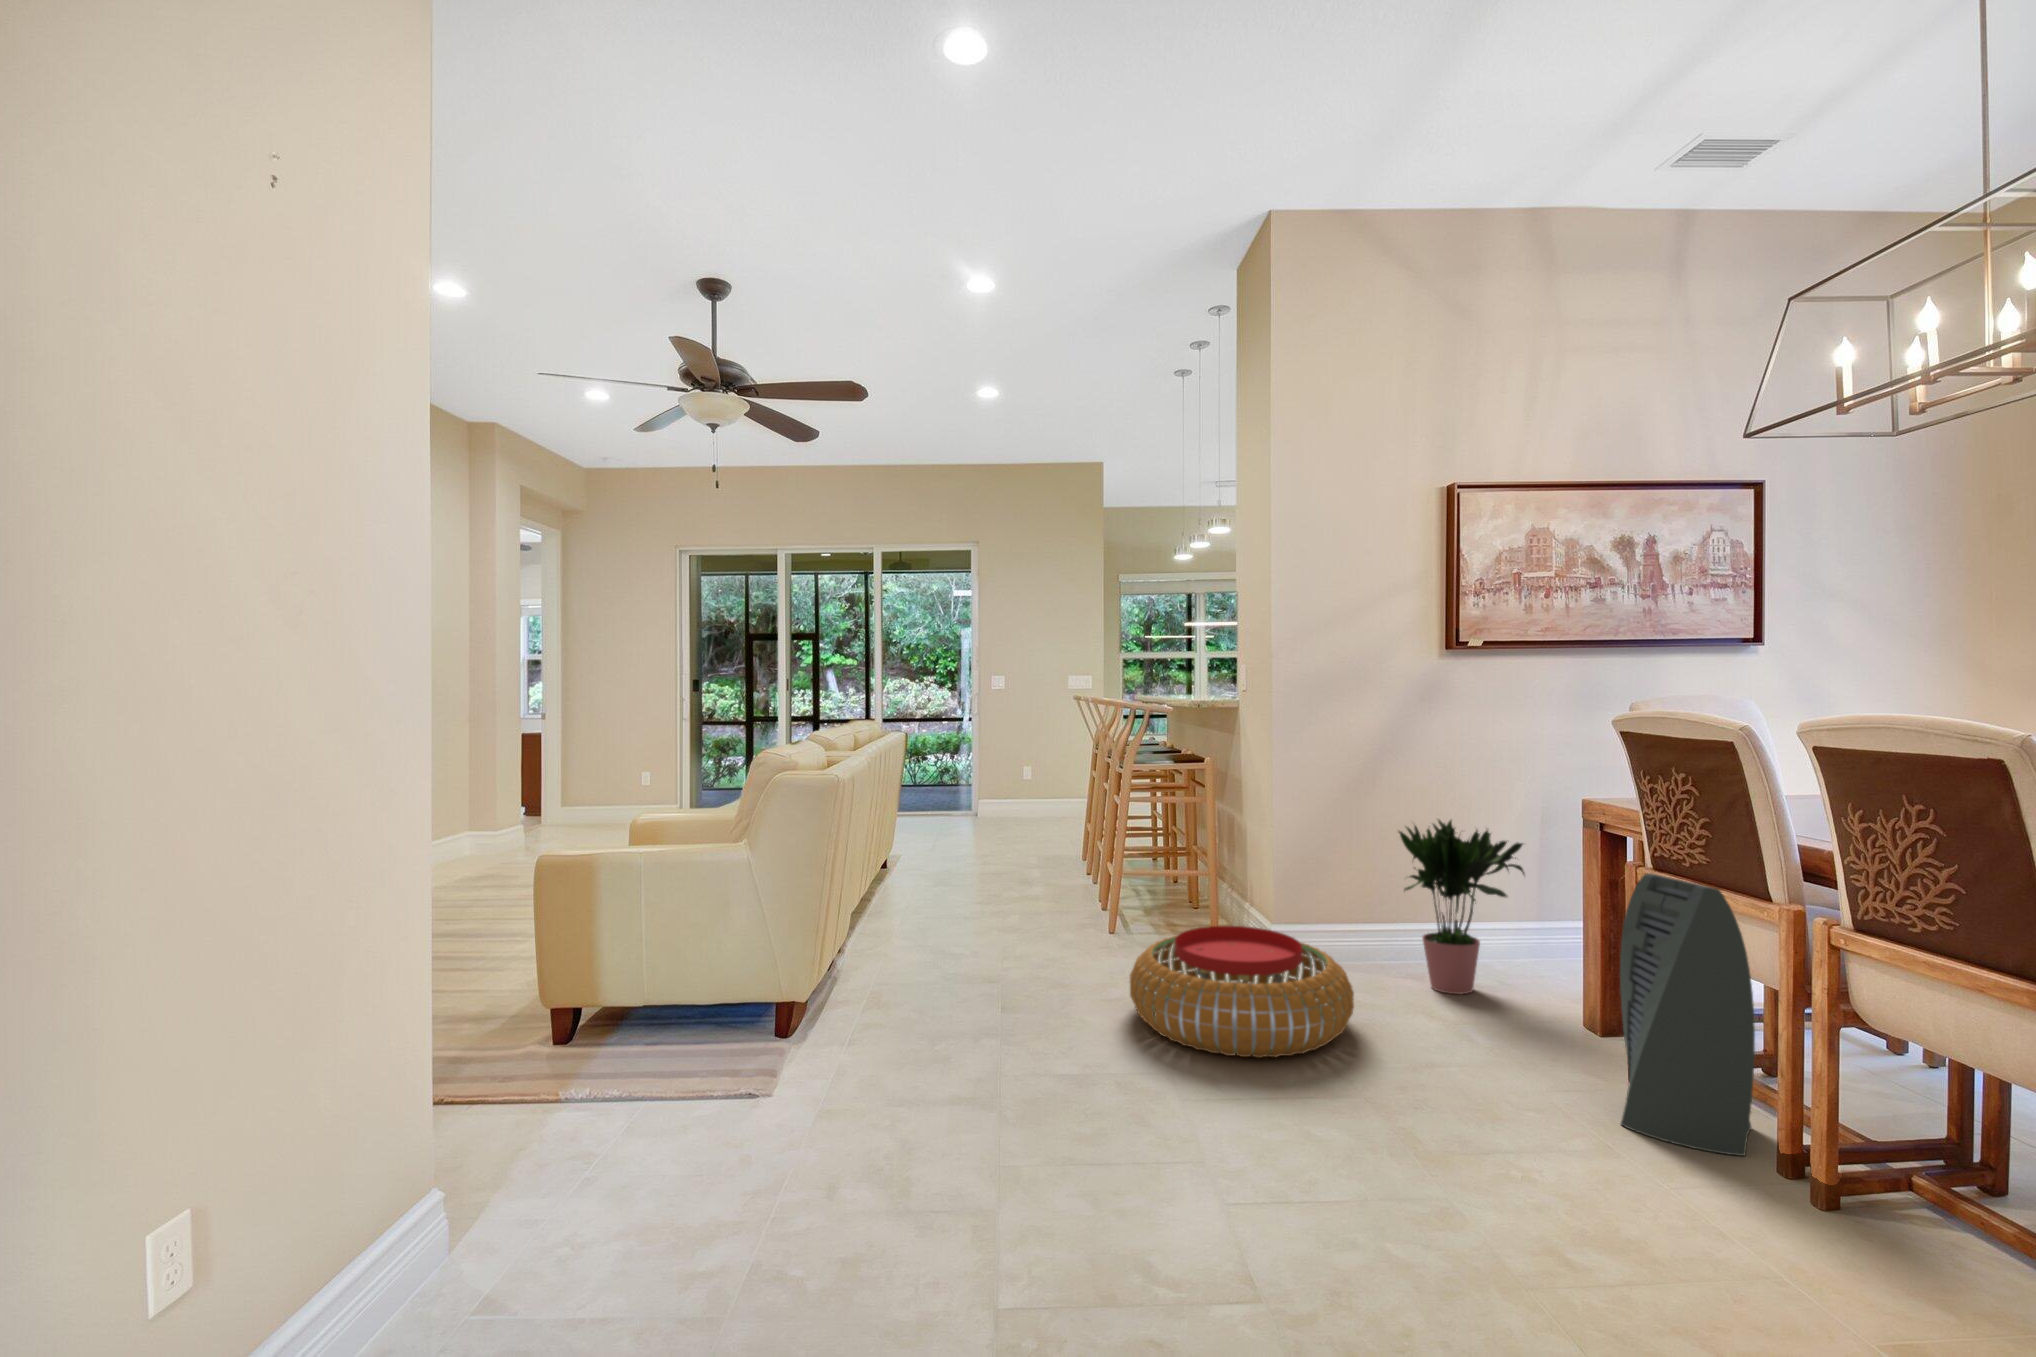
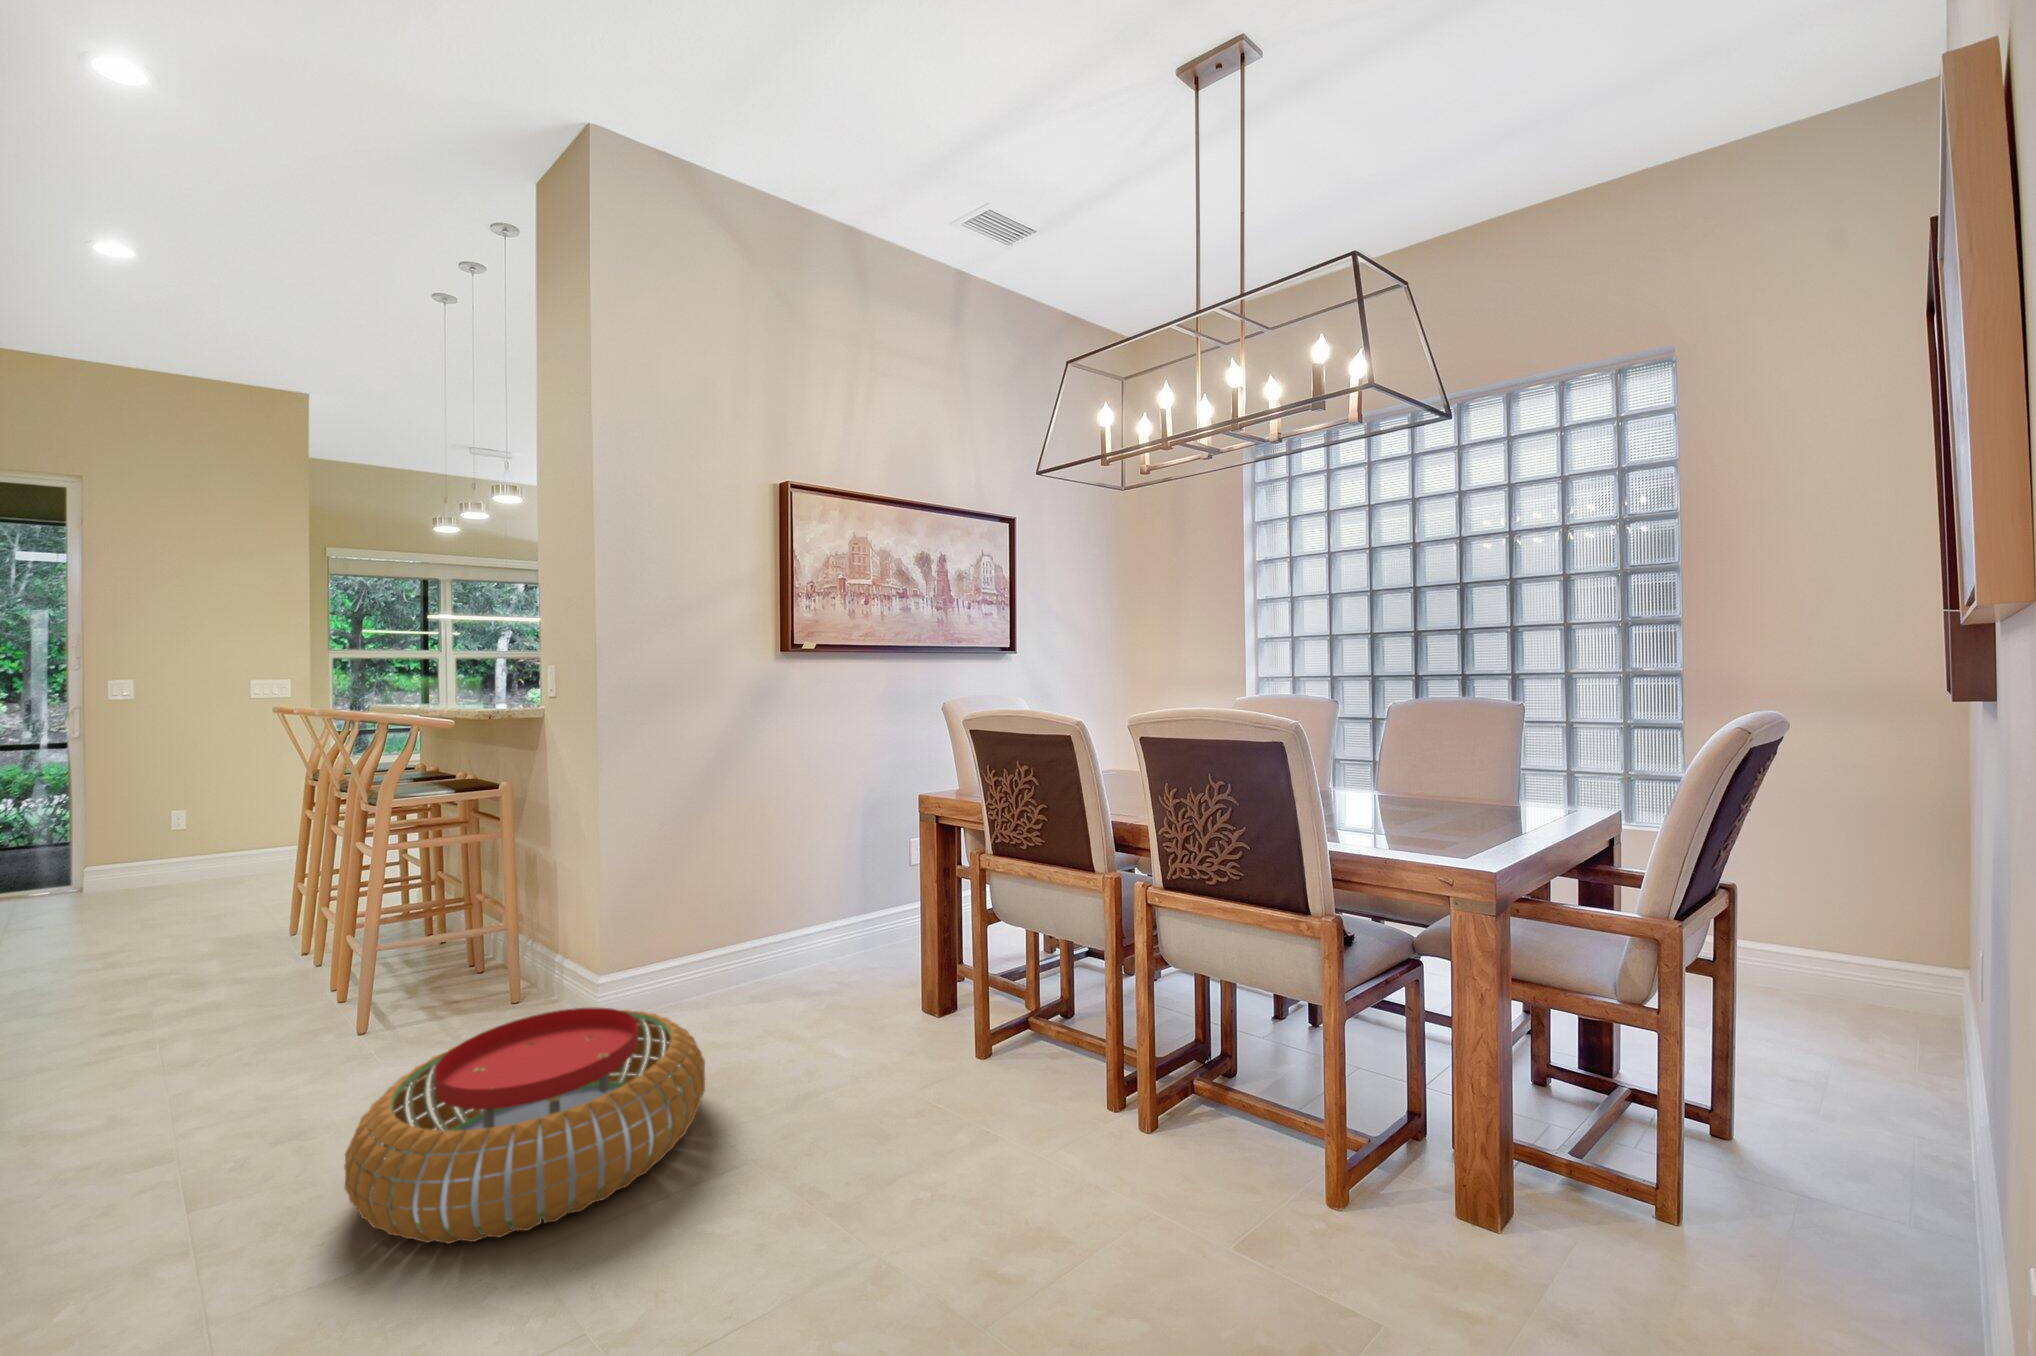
potted plant: present [1399,820,1525,994] -> none [742,819,875,1014]
air purifier: present [1620,873,1755,1156] -> none [975,863,1088,1128]

